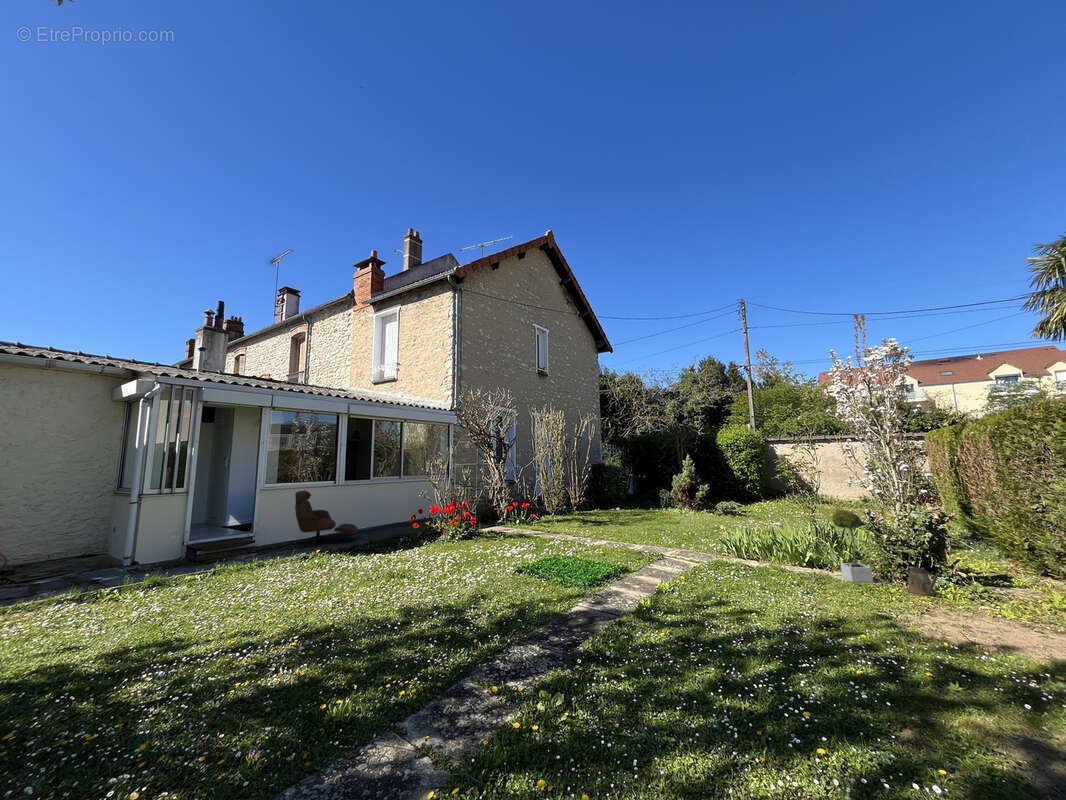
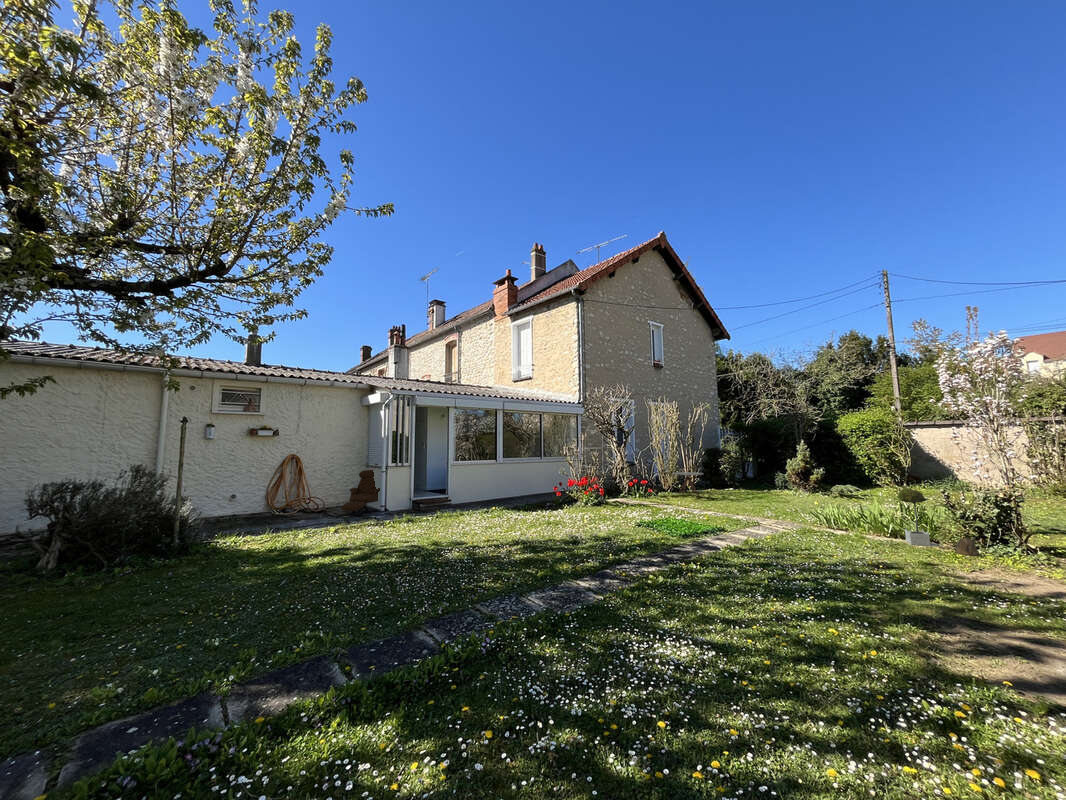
lounge chair: present [295,491,358,545] -> present [341,470,380,517]
round table: none [557,491,591,518] -> present [672,472,703,495]

